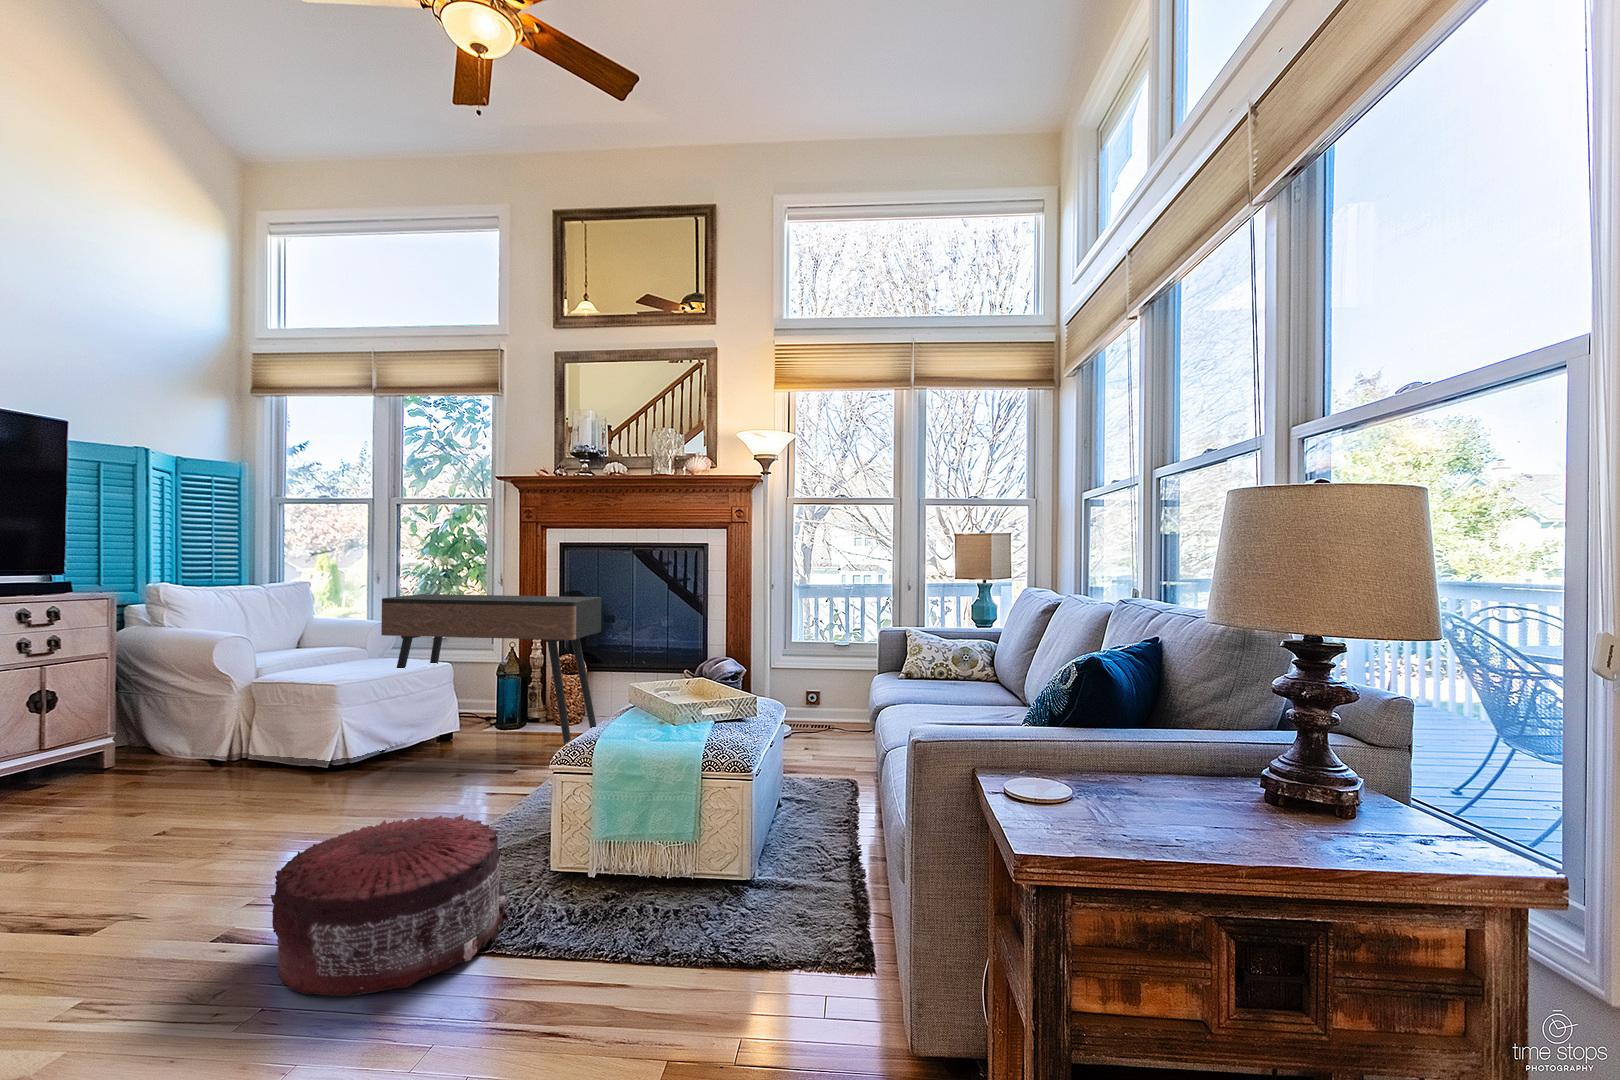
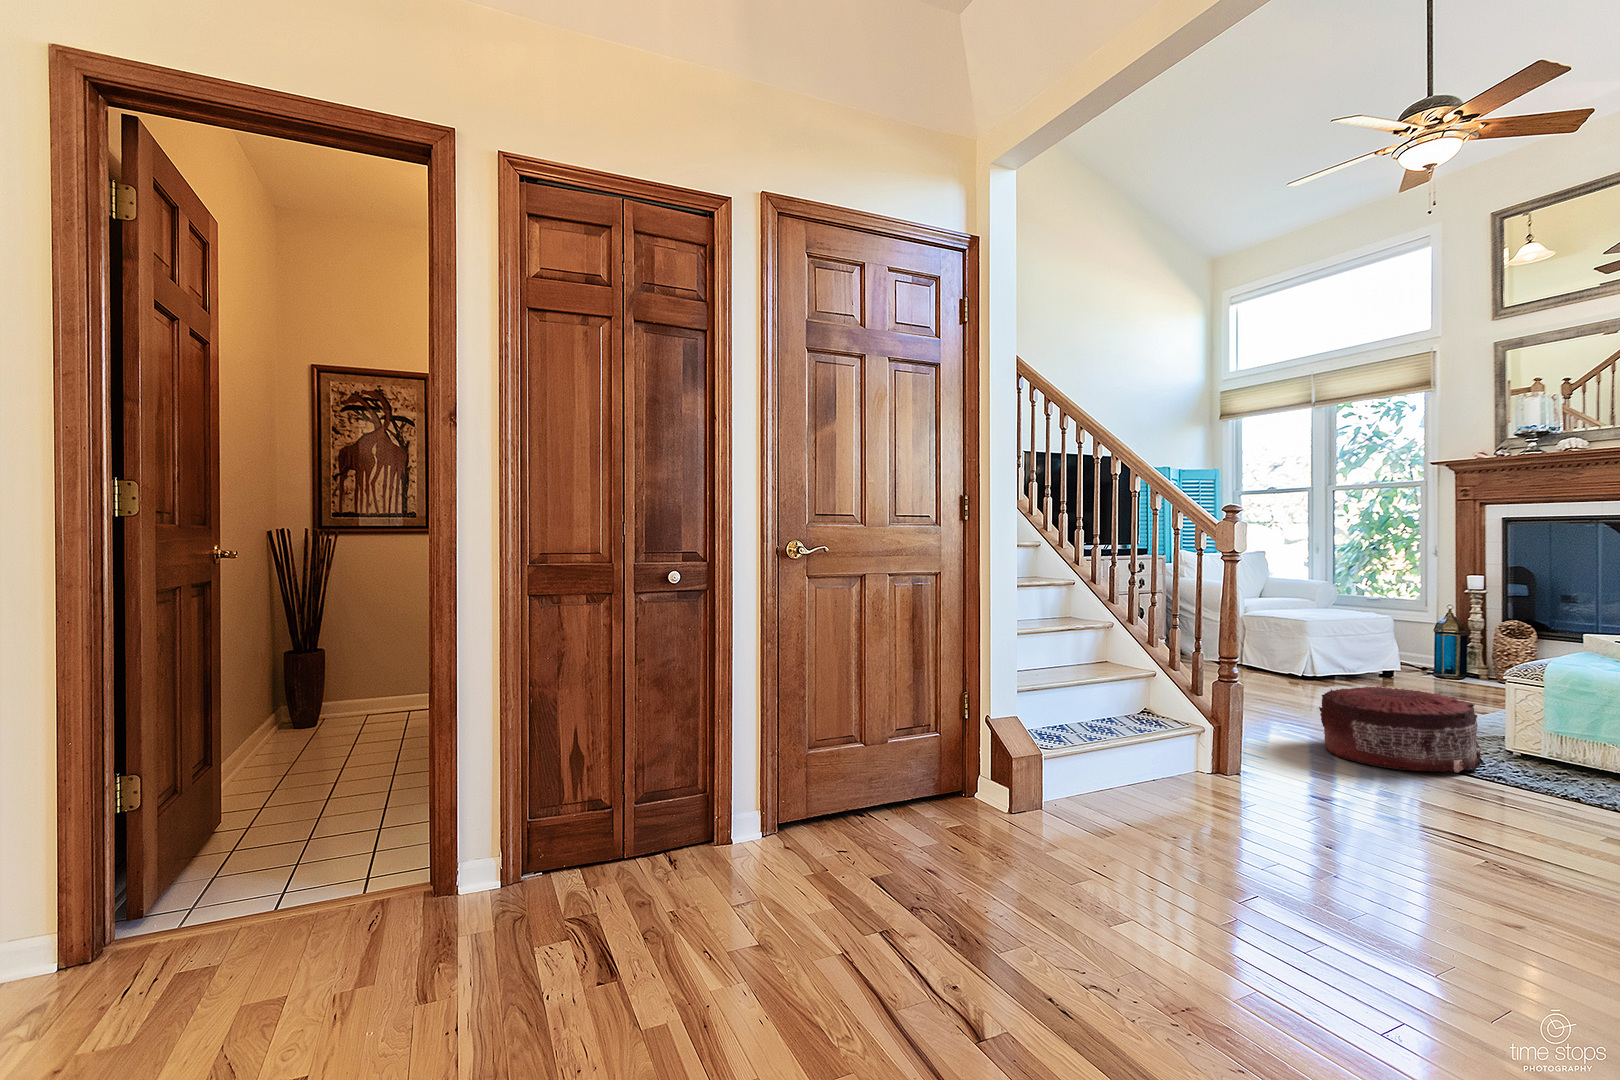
console table: present [379,594,601,752] -> none [1332,560,1556,706]

